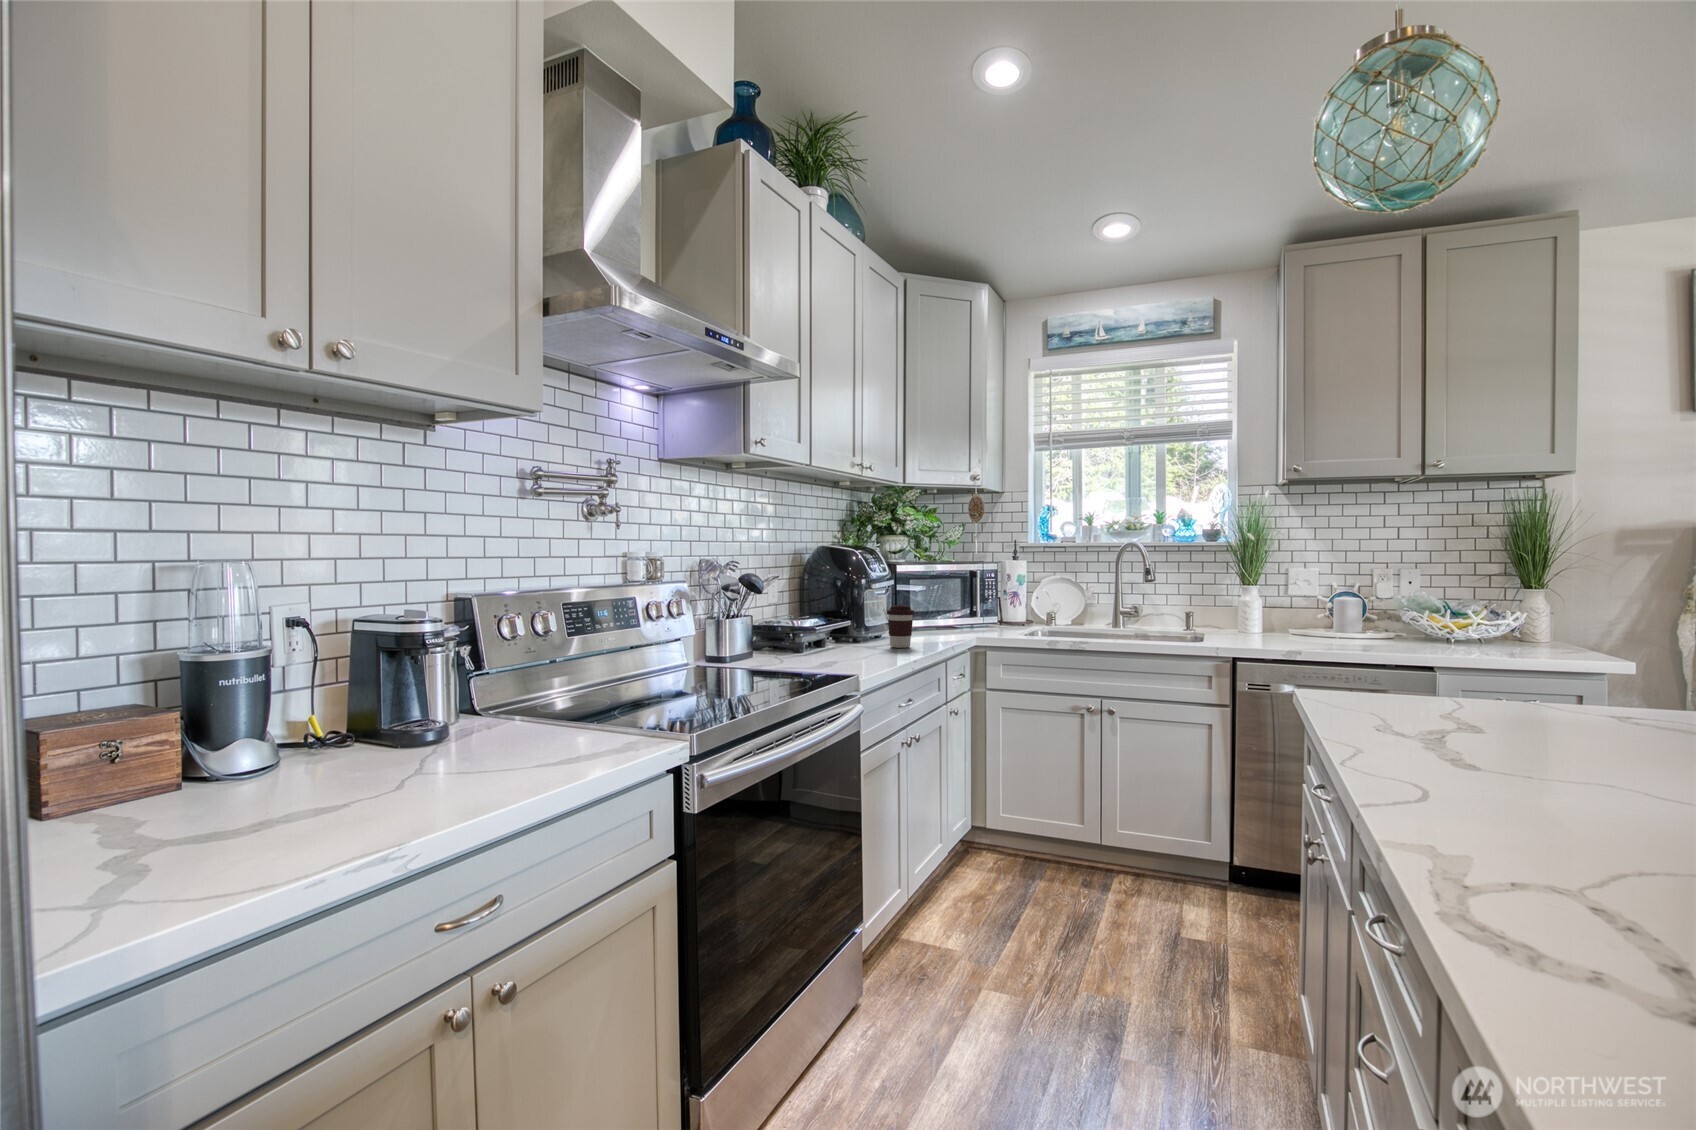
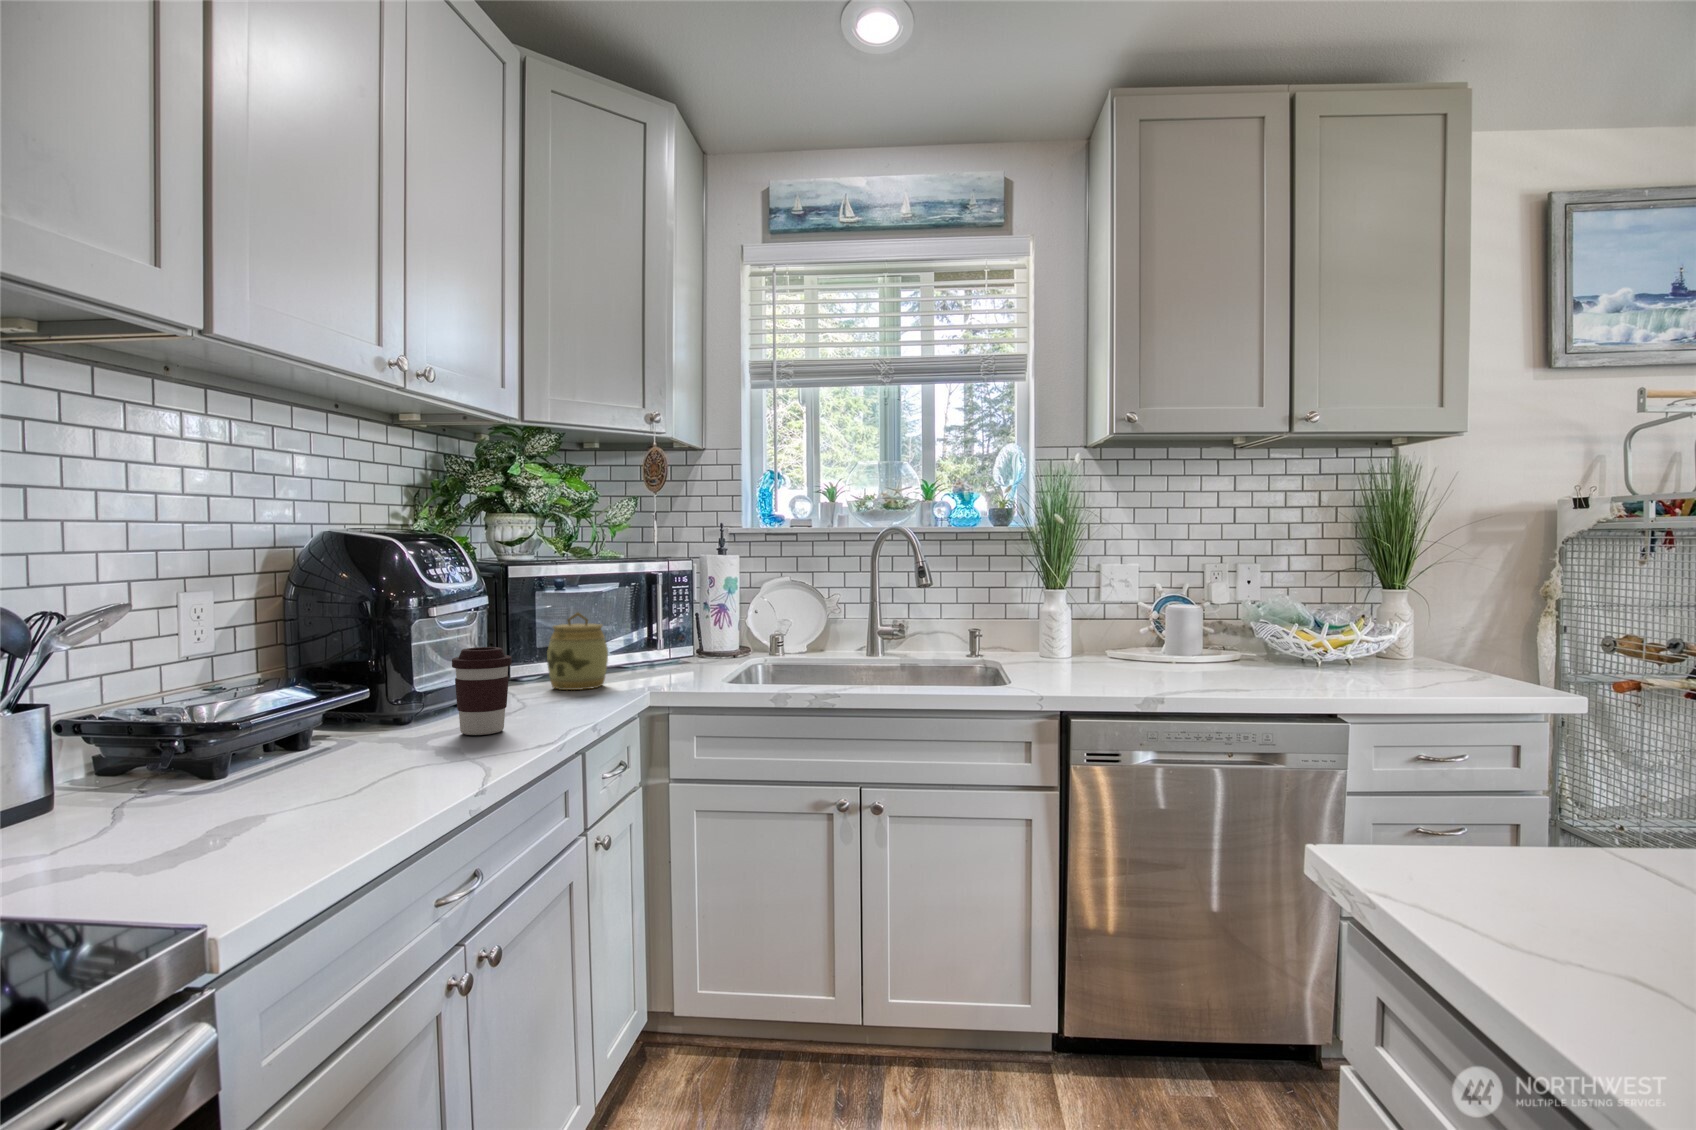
jar: none [919,592,952,635] -> present [547,612,608,690]

